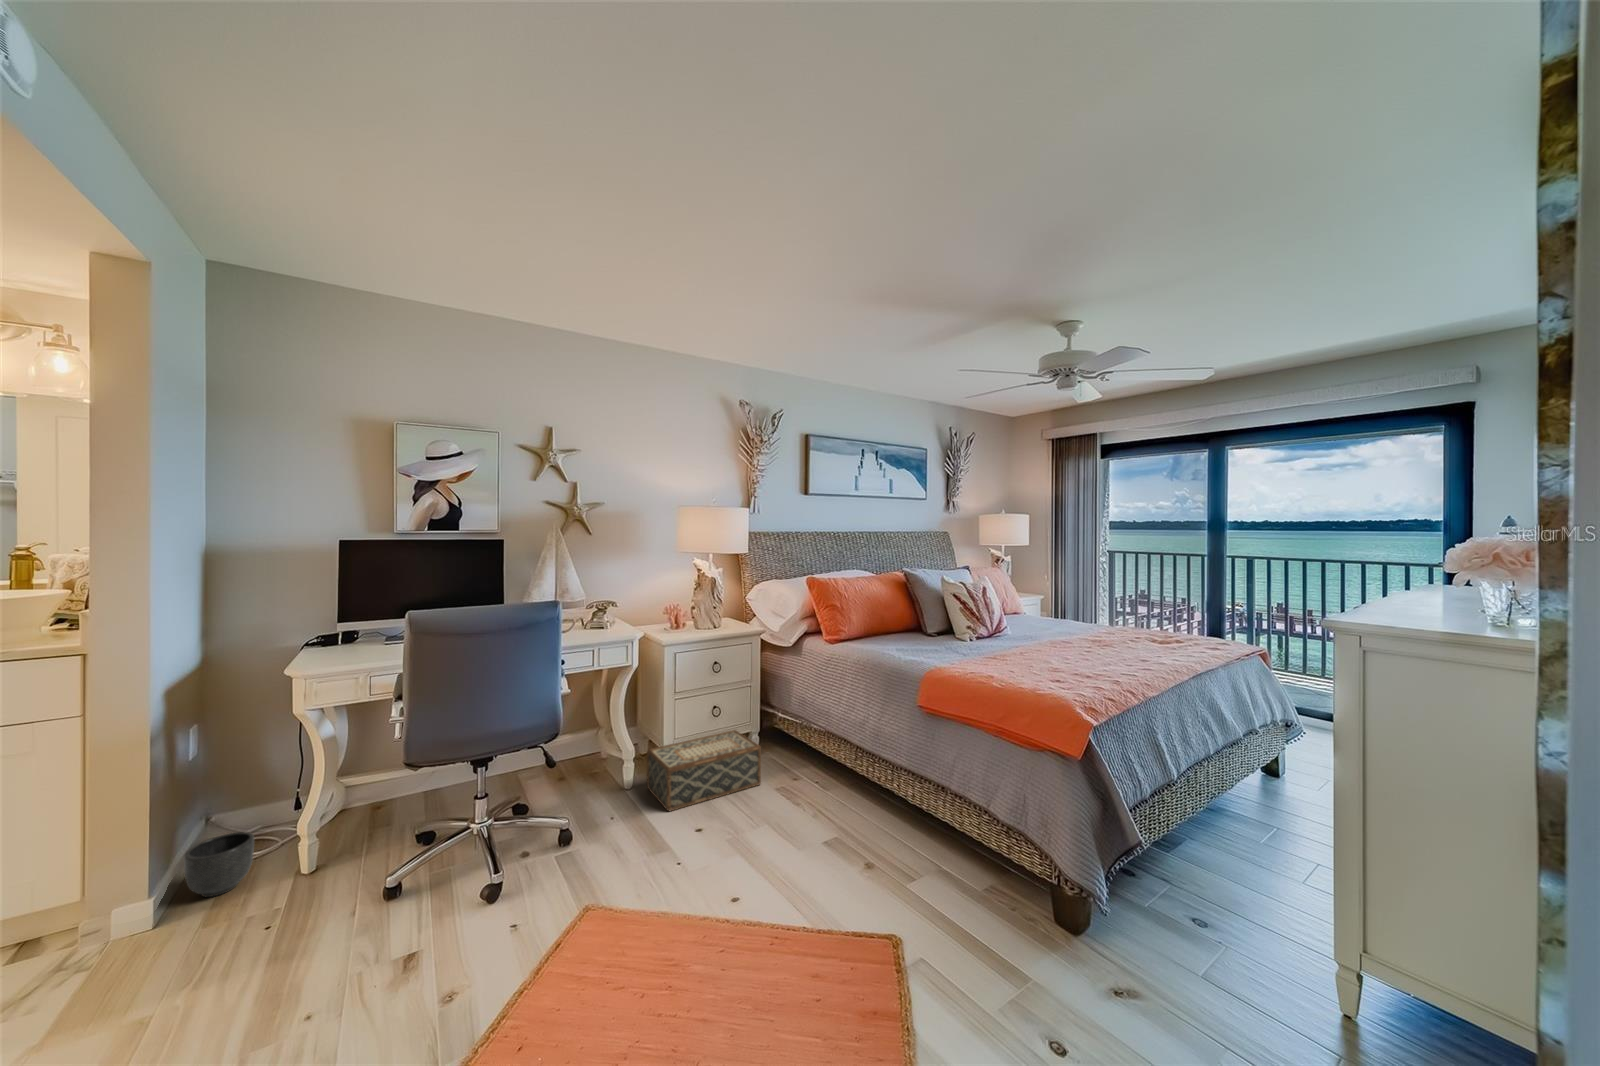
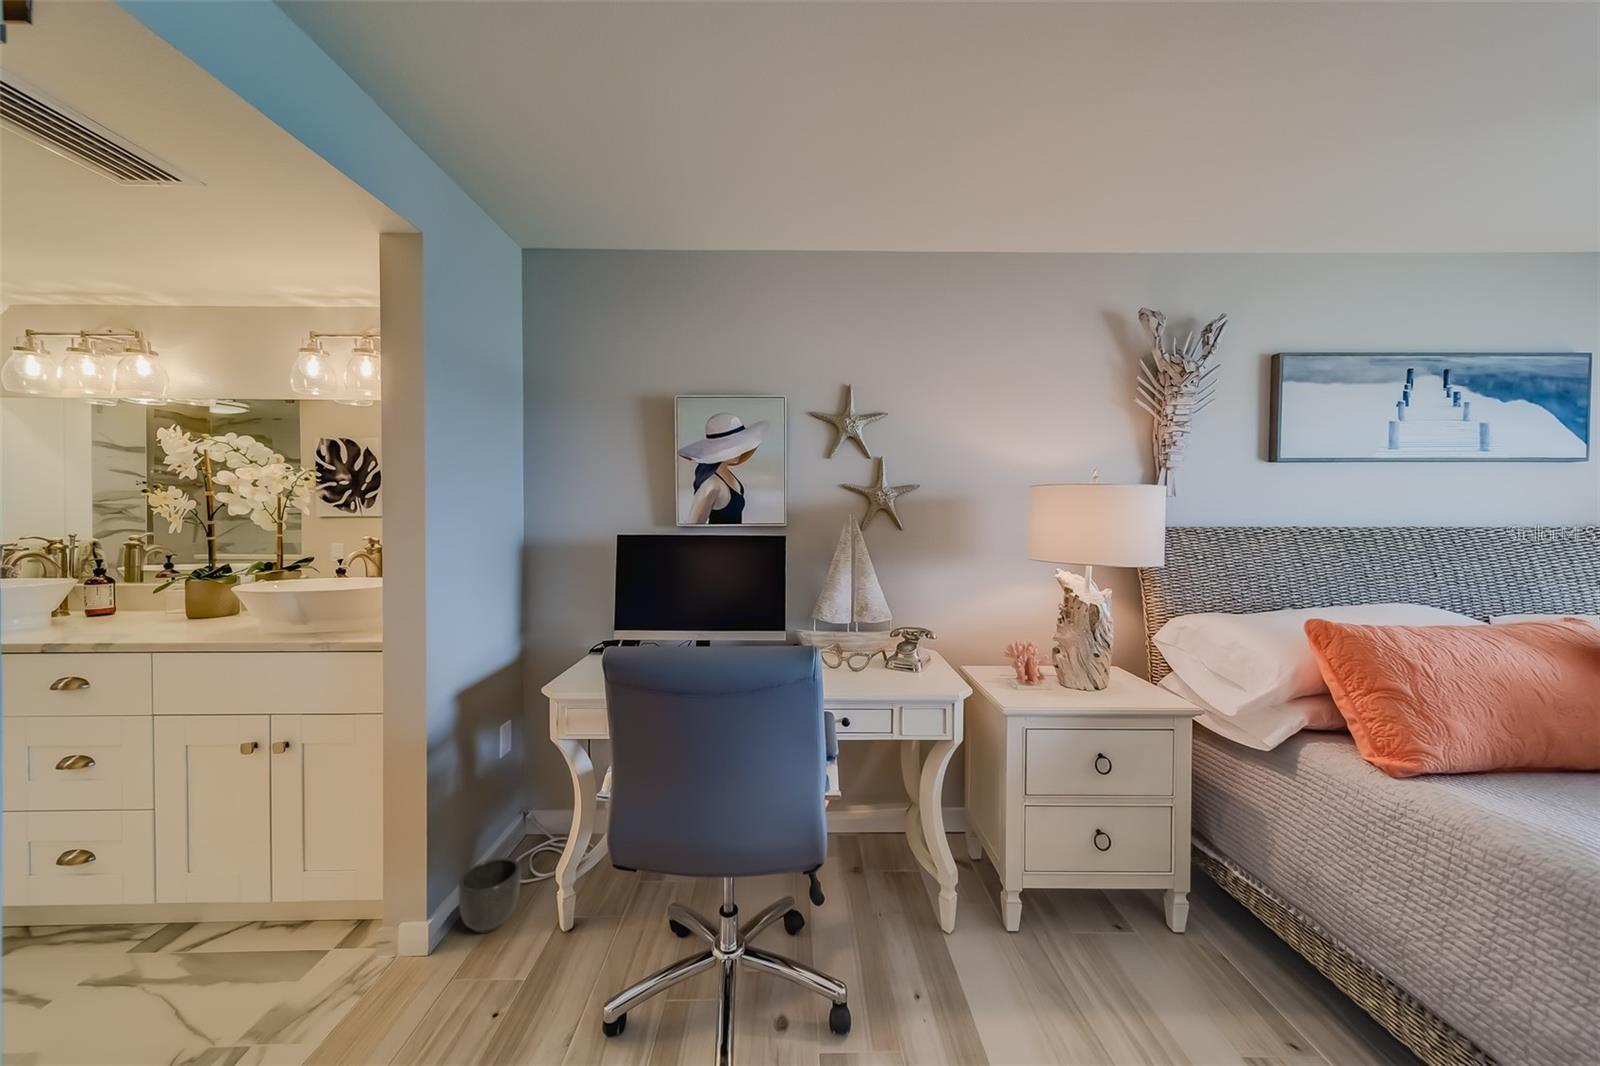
woven basket: present [647,730,761,812] -> none [976,887,1210,1039]

